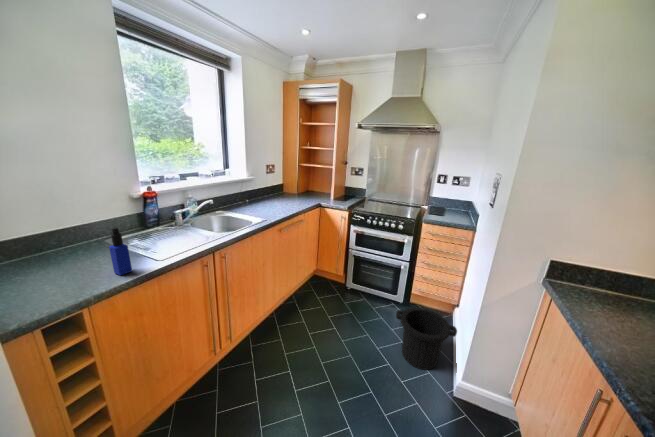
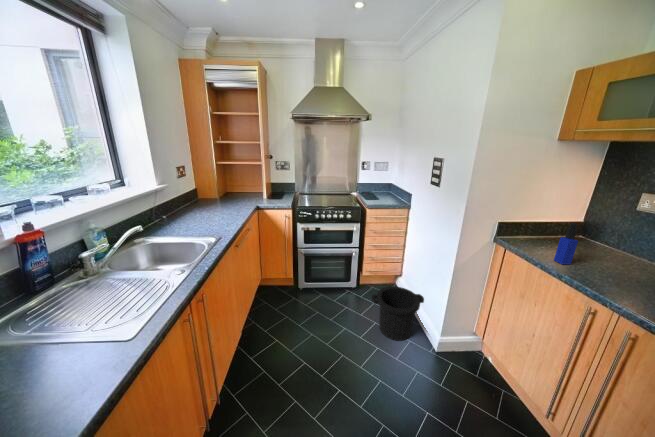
bottle: present [109,227,132,276] -> present [554,223,578,264]

